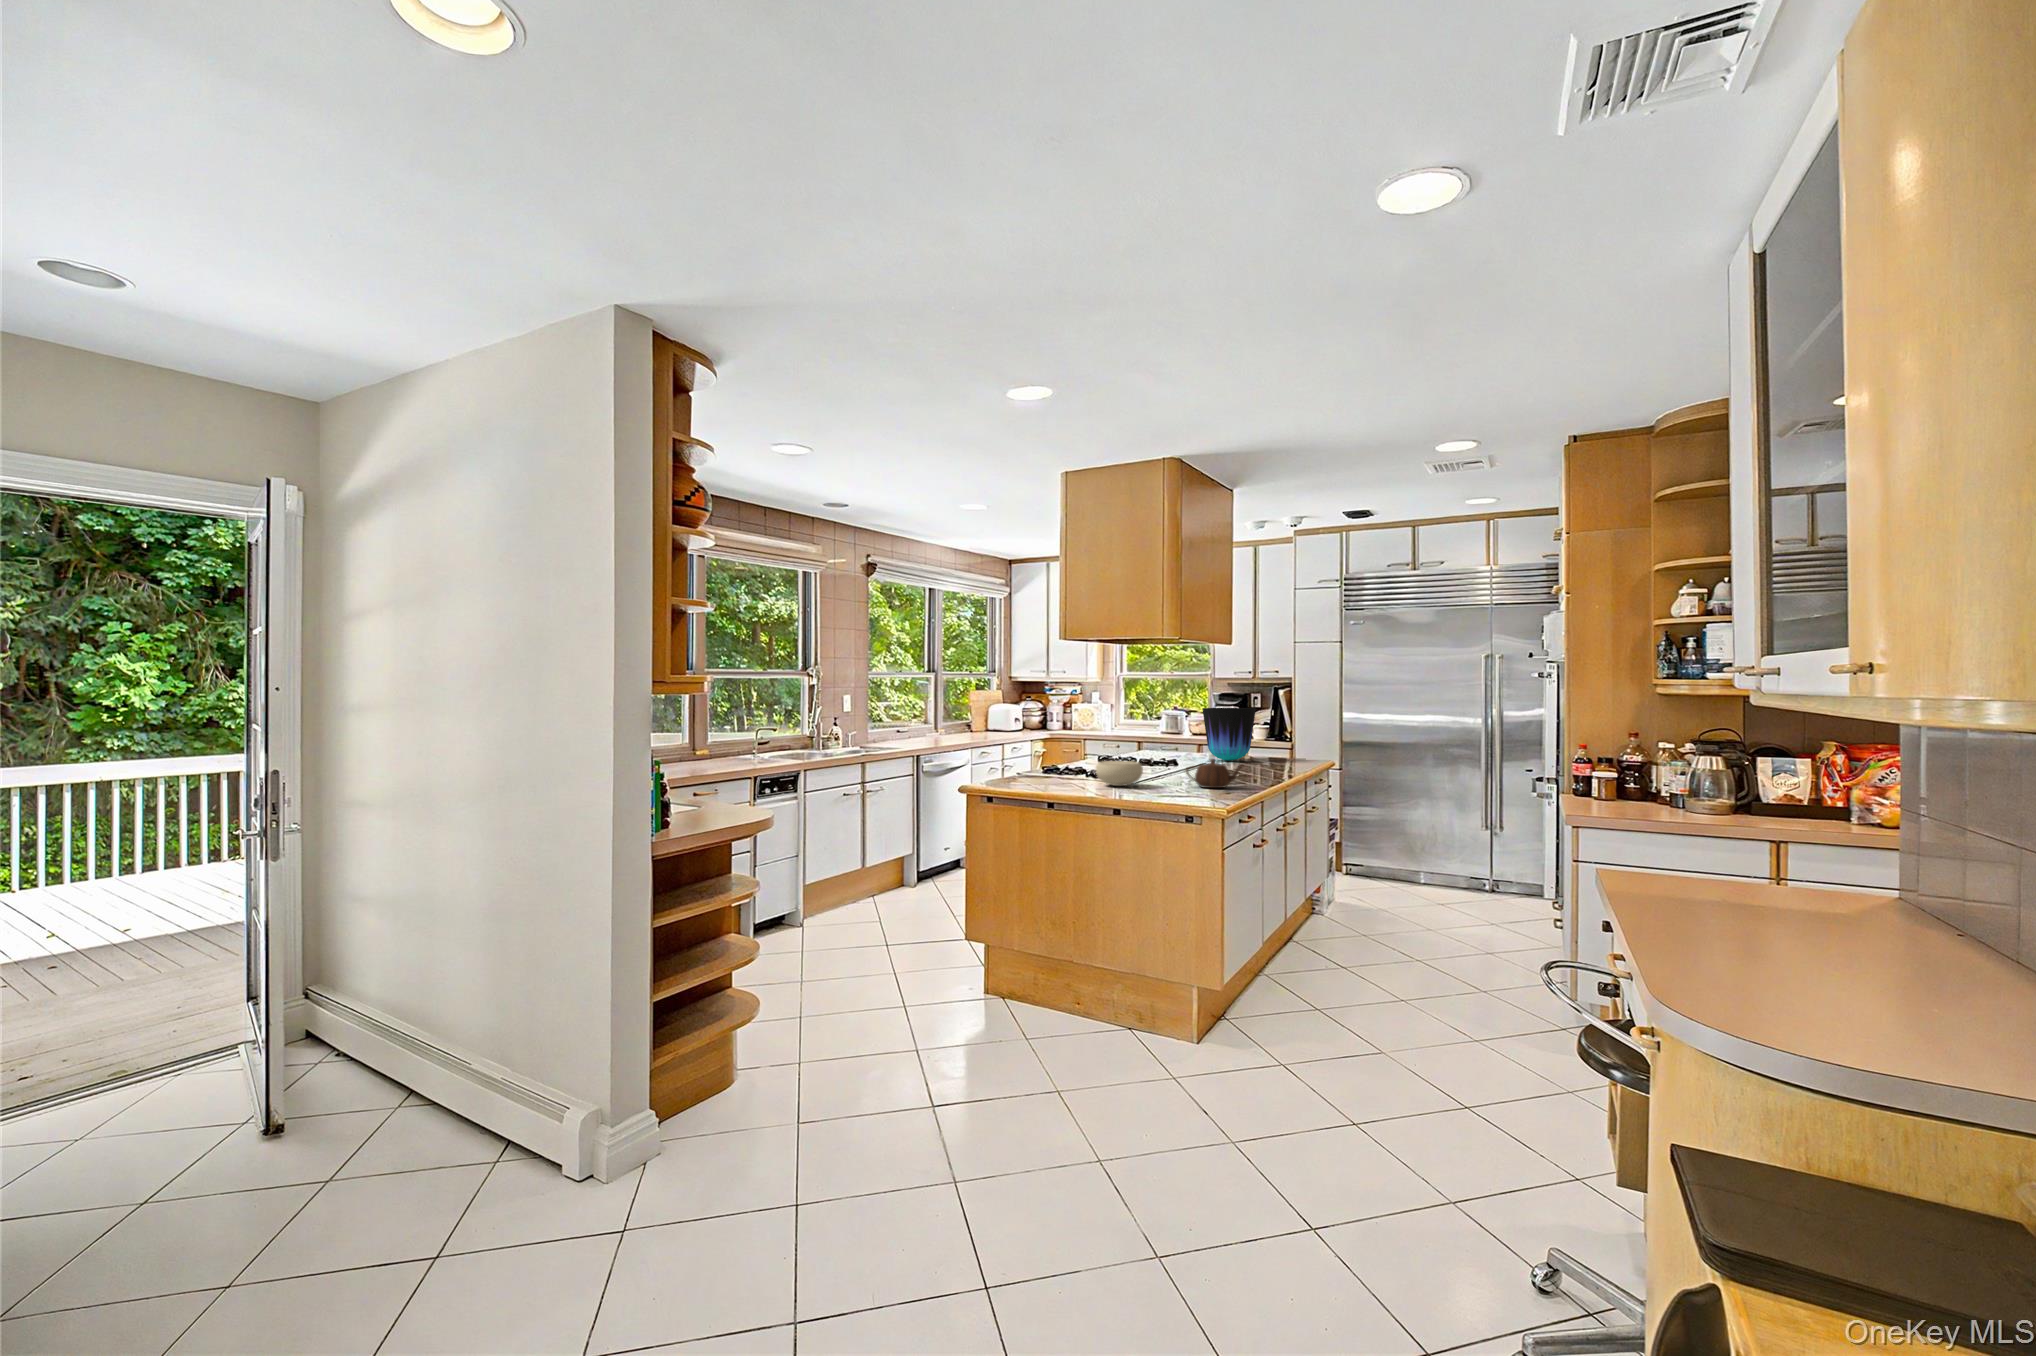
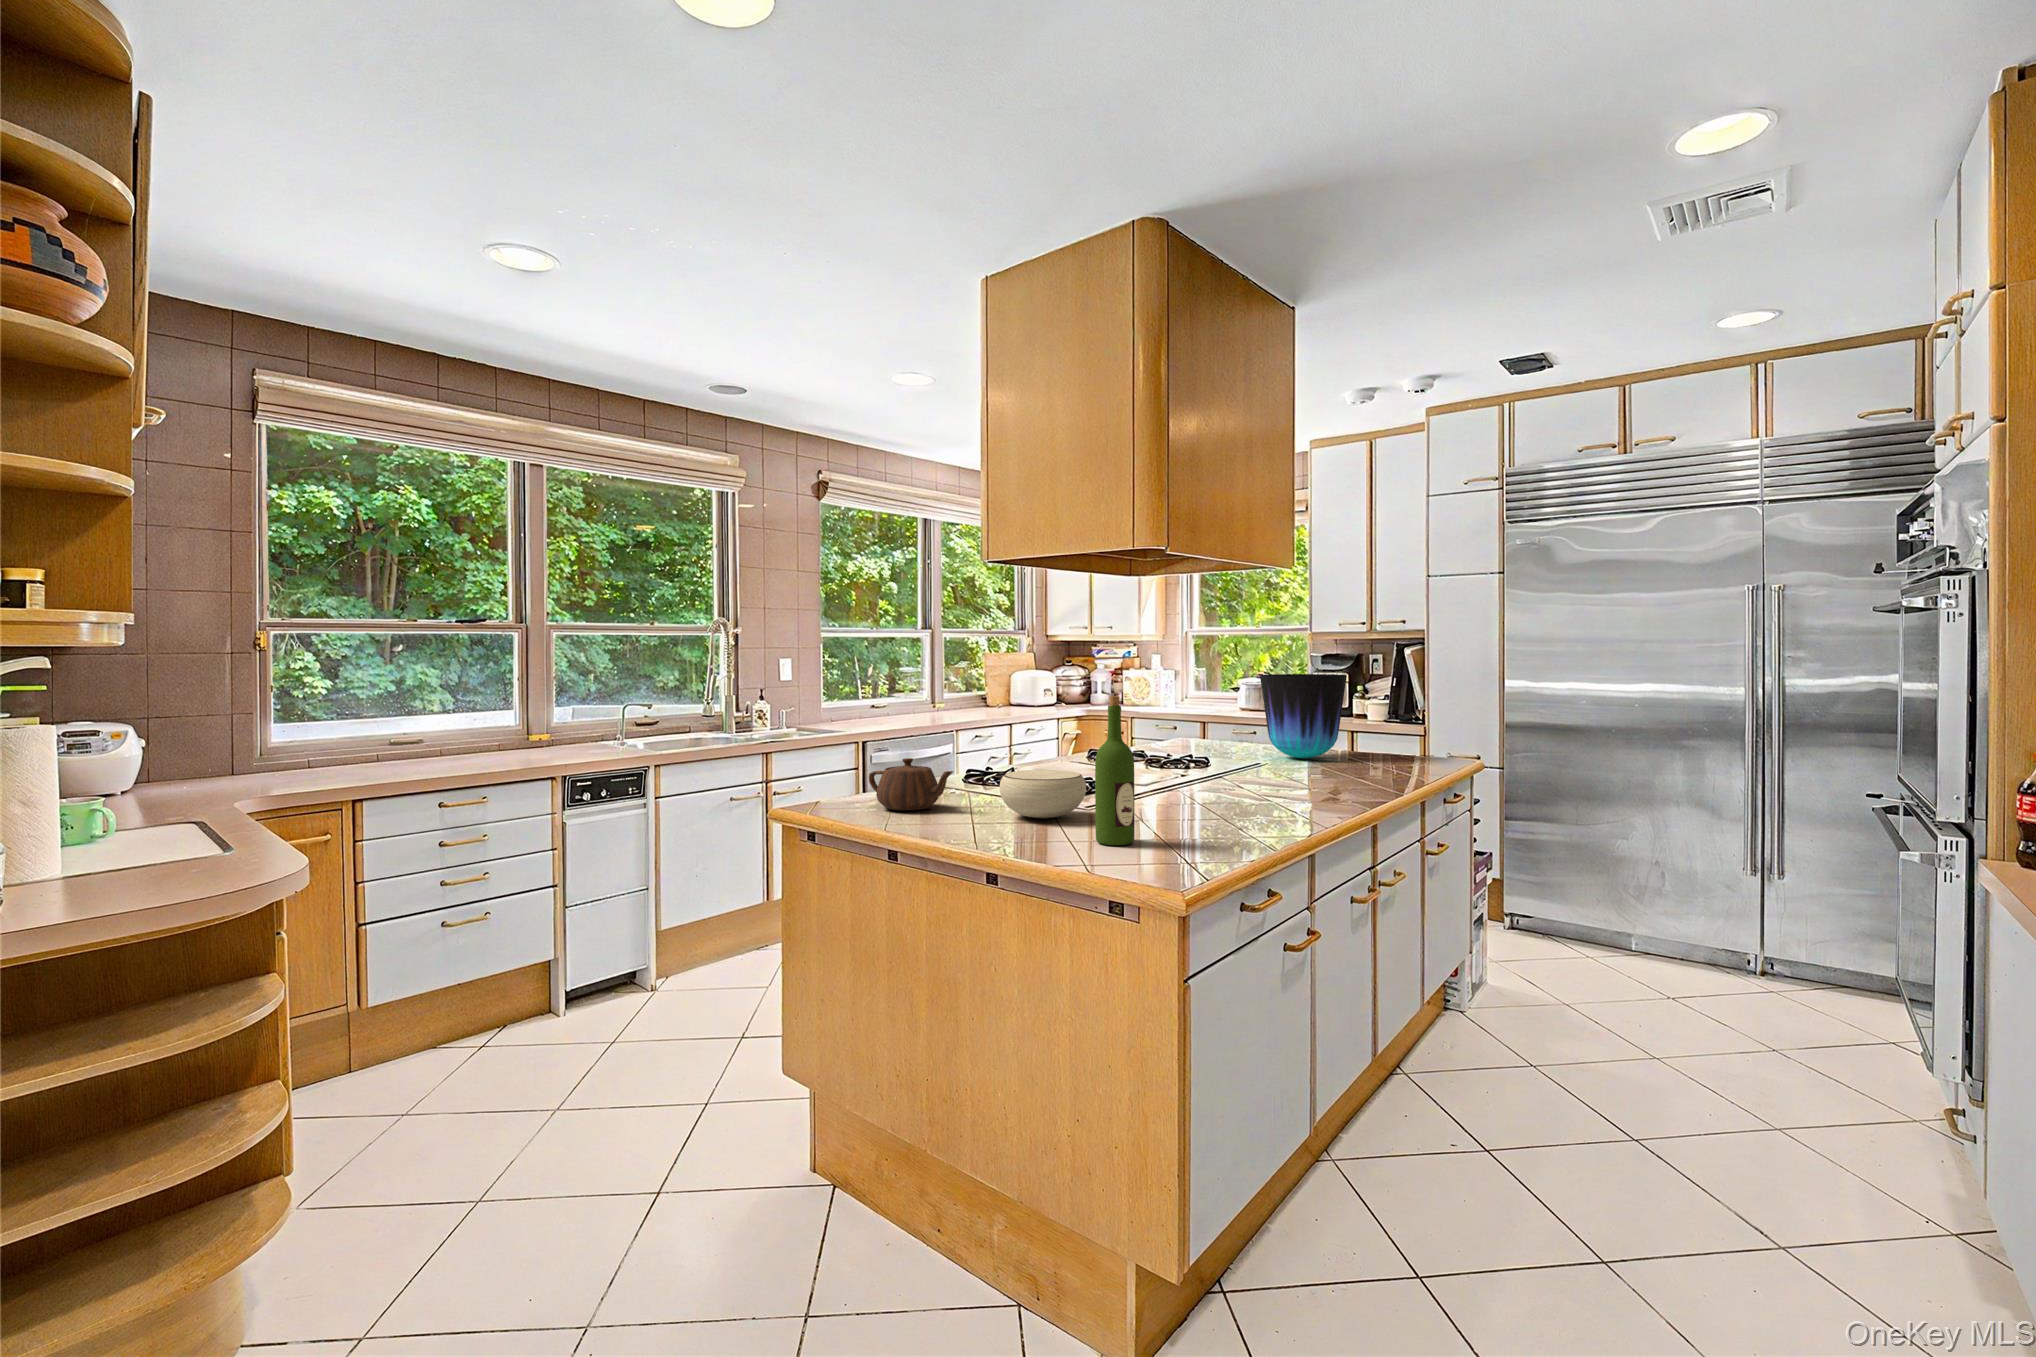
wine bottle: none [1161,719,1181,795] -> present [1095,696,1135,845]
teapot: present [1186,759,1242,788] -> present [868,758,954,810]

